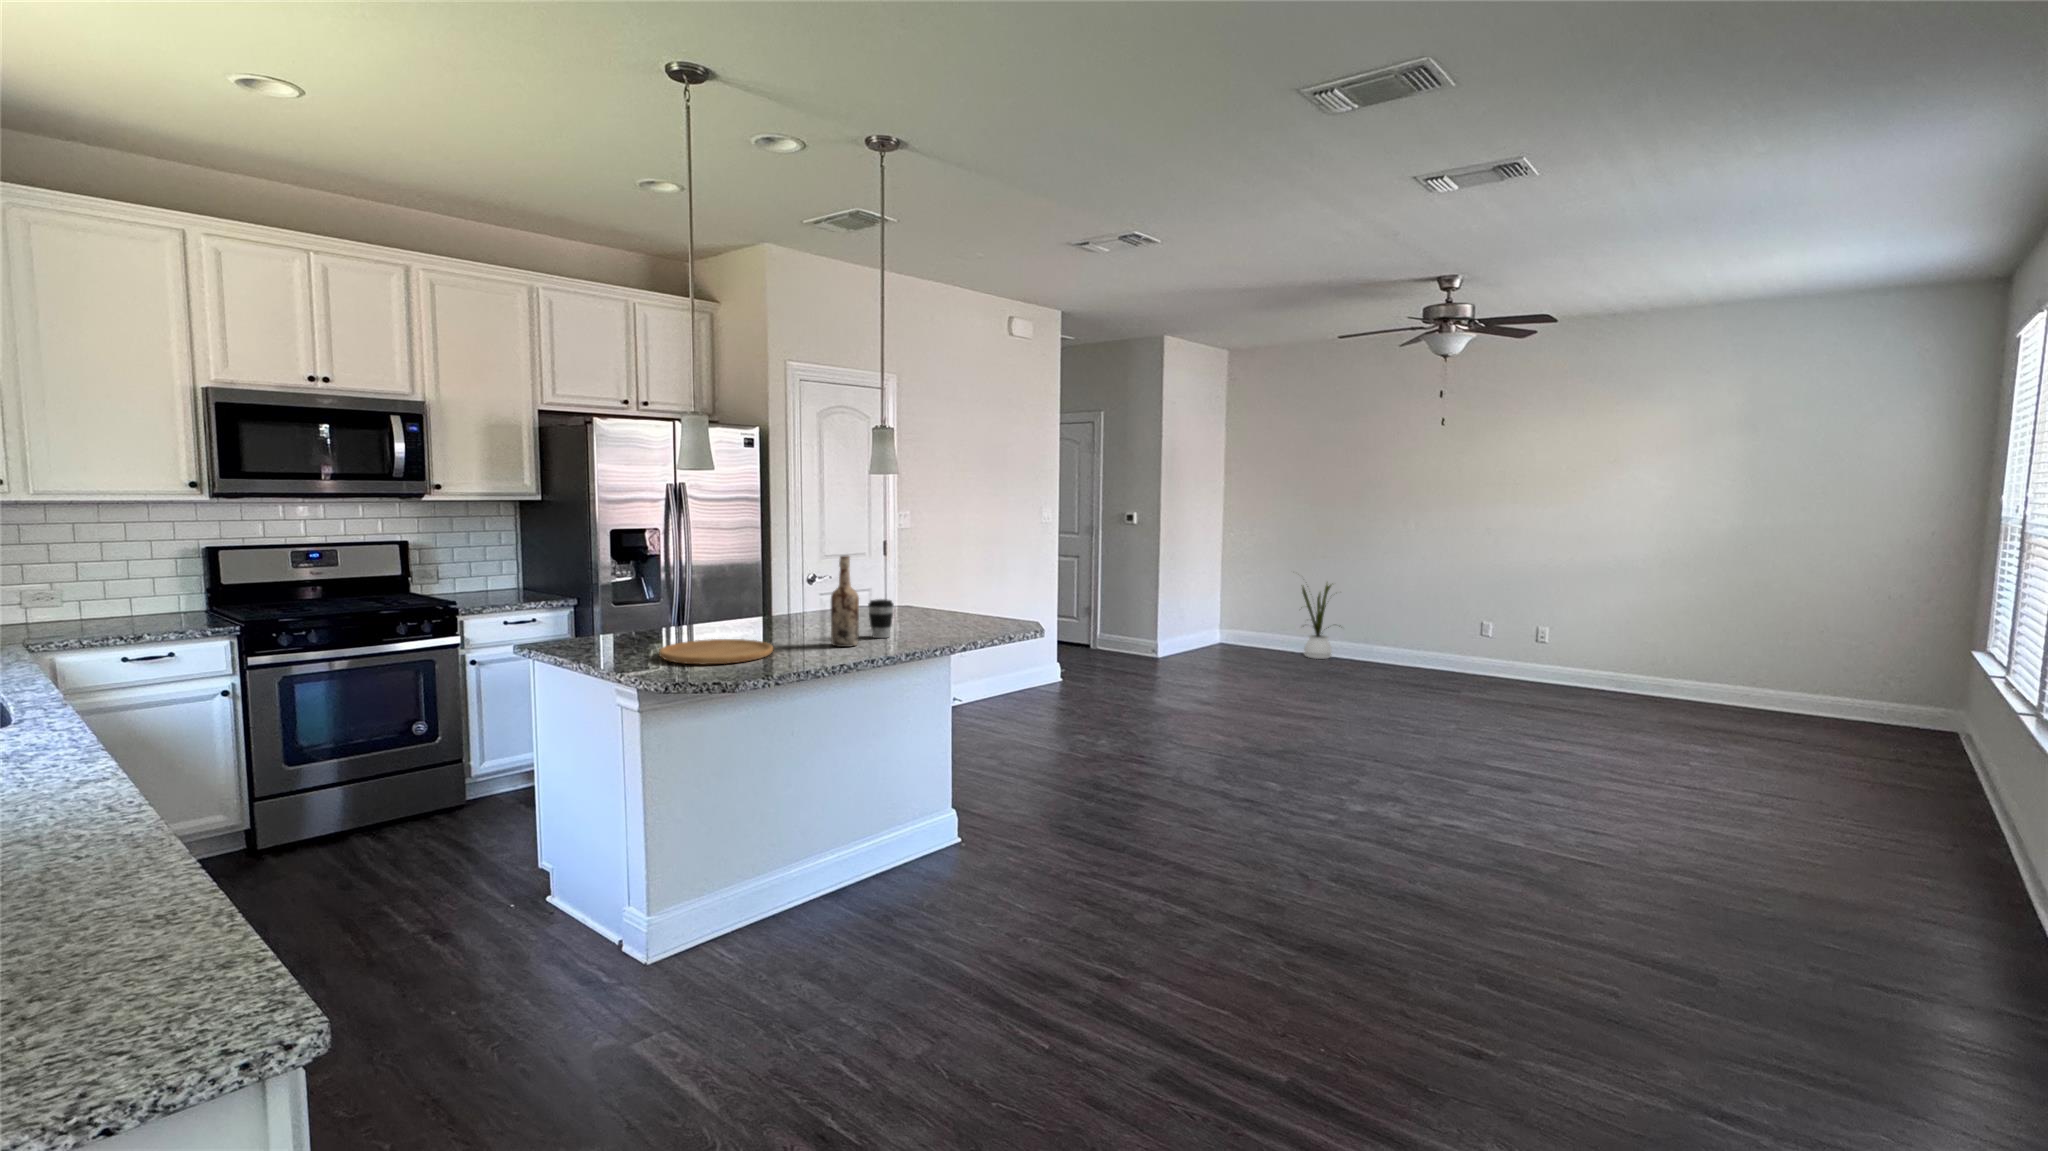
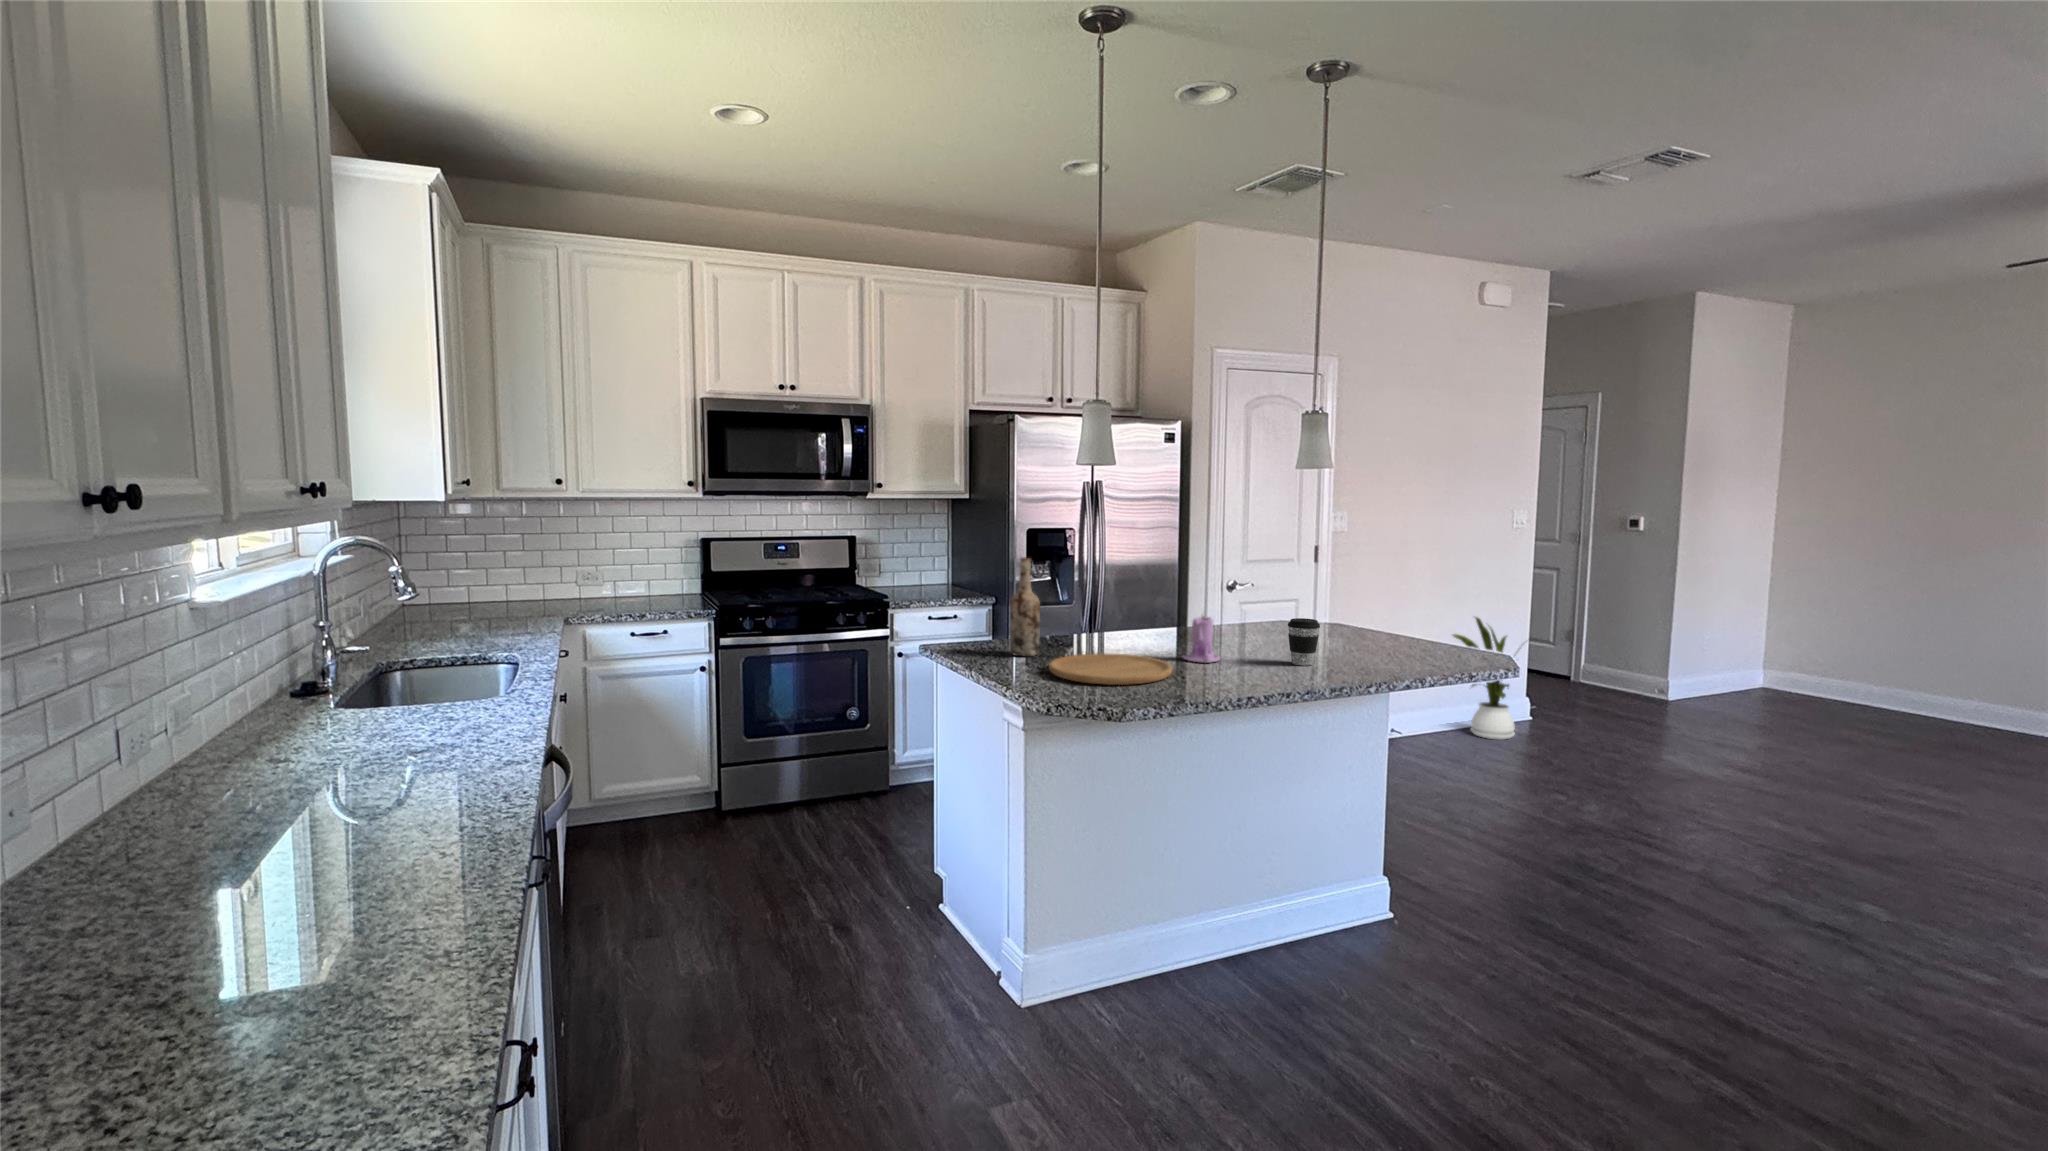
wine bottle: present [831,556,859,647] -> present [1010,558,1040,656]
house plant: present [1302,584,1340,659] -> present [1453,617,1515,740]
candle: none [780,597,812,642] -> present [1184,616,1220,663]

